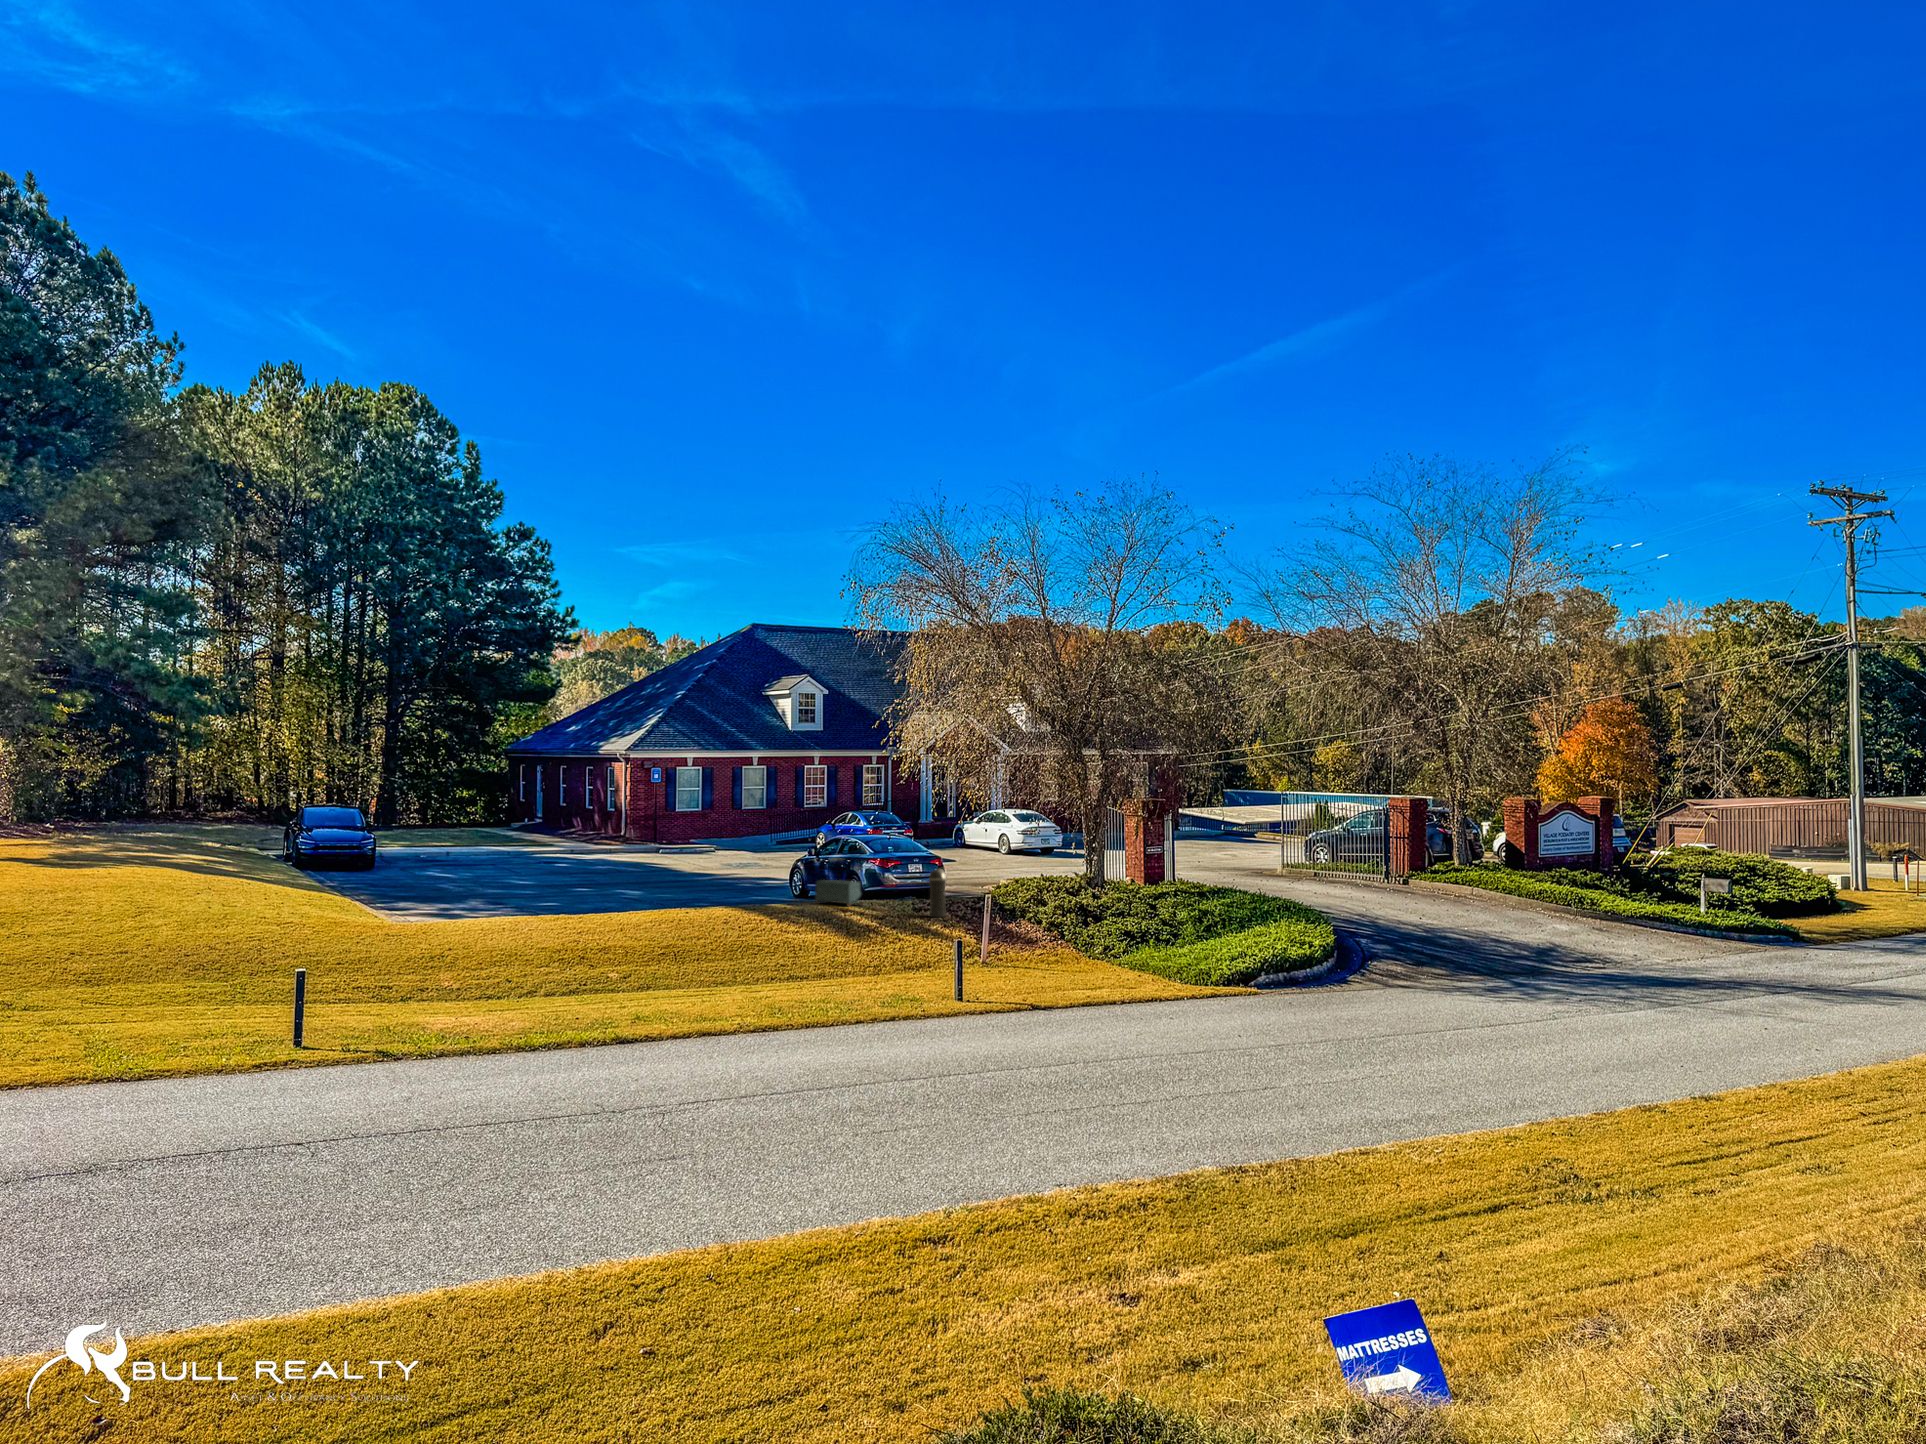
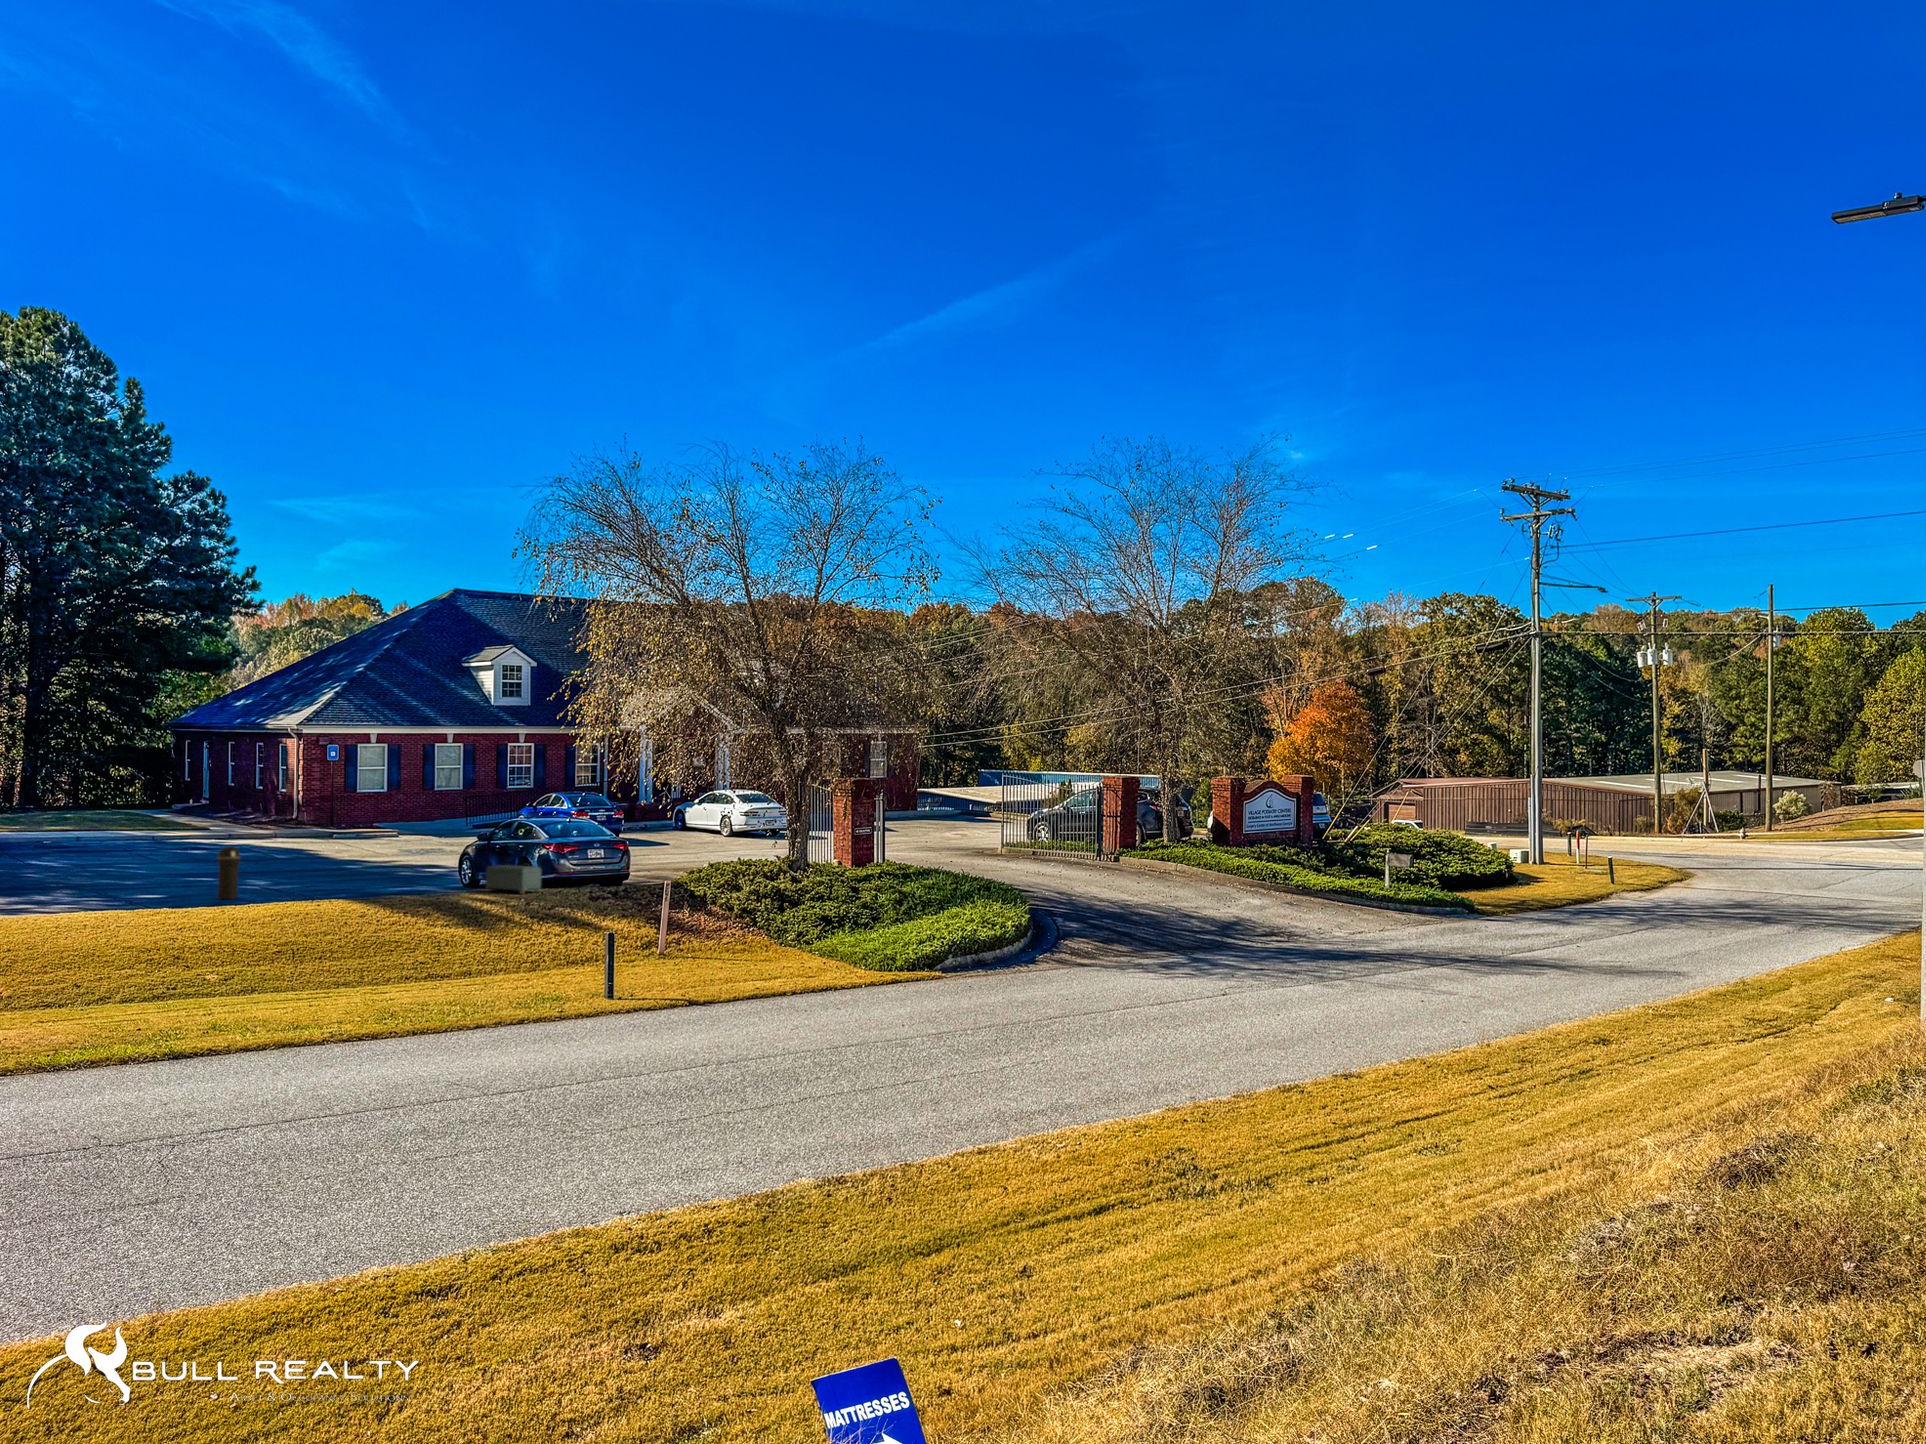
trash can: present [929,869,946,917] -> present [217,846,240,899]

